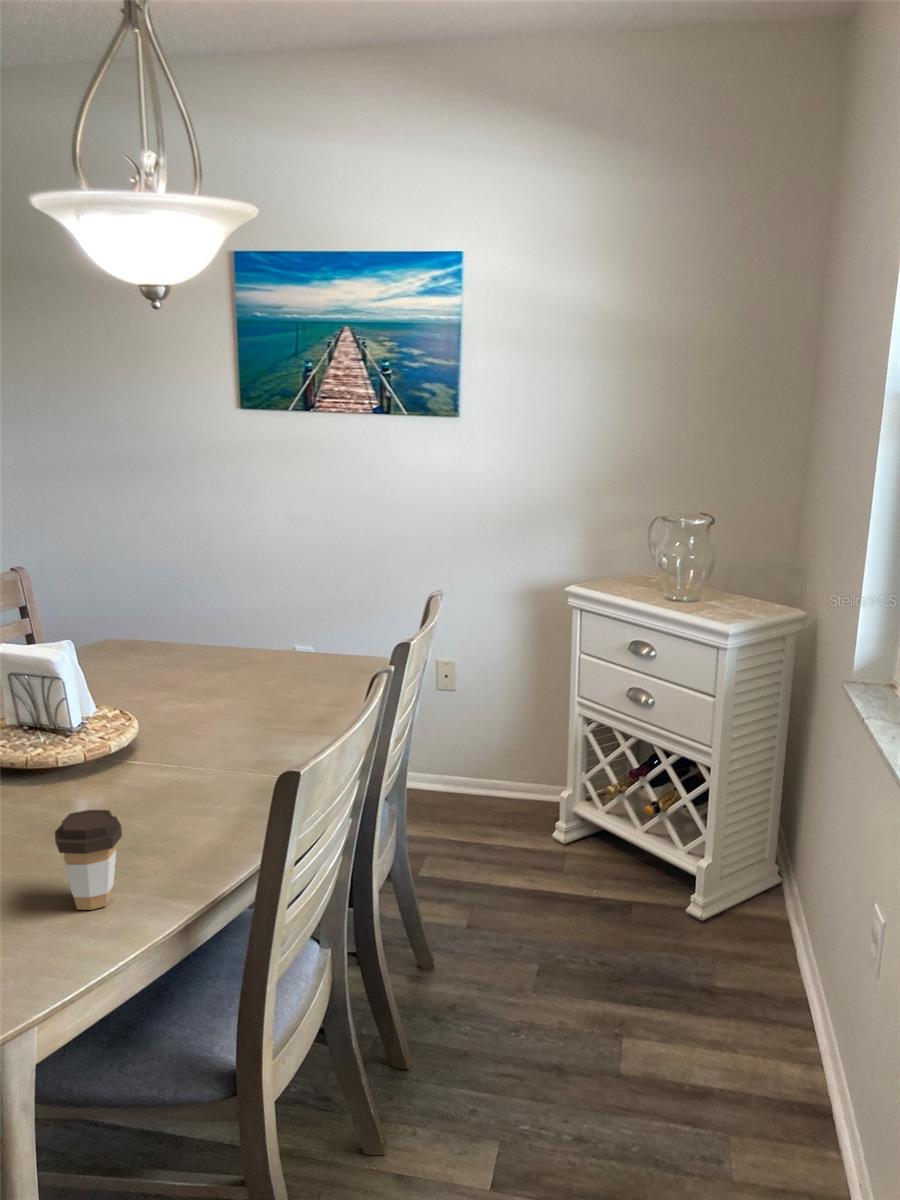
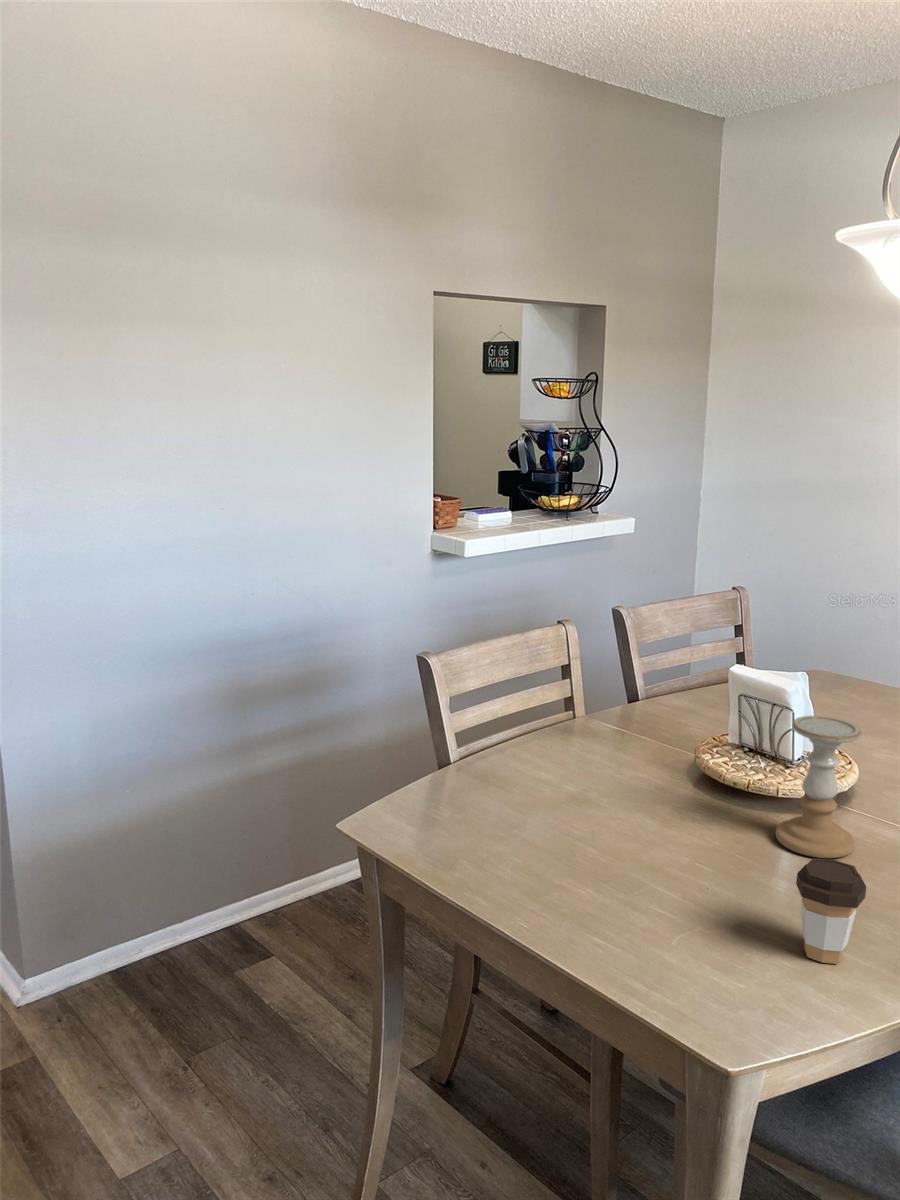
candle holder: none [52,678,131,815] -> present [776,716,861,858]

